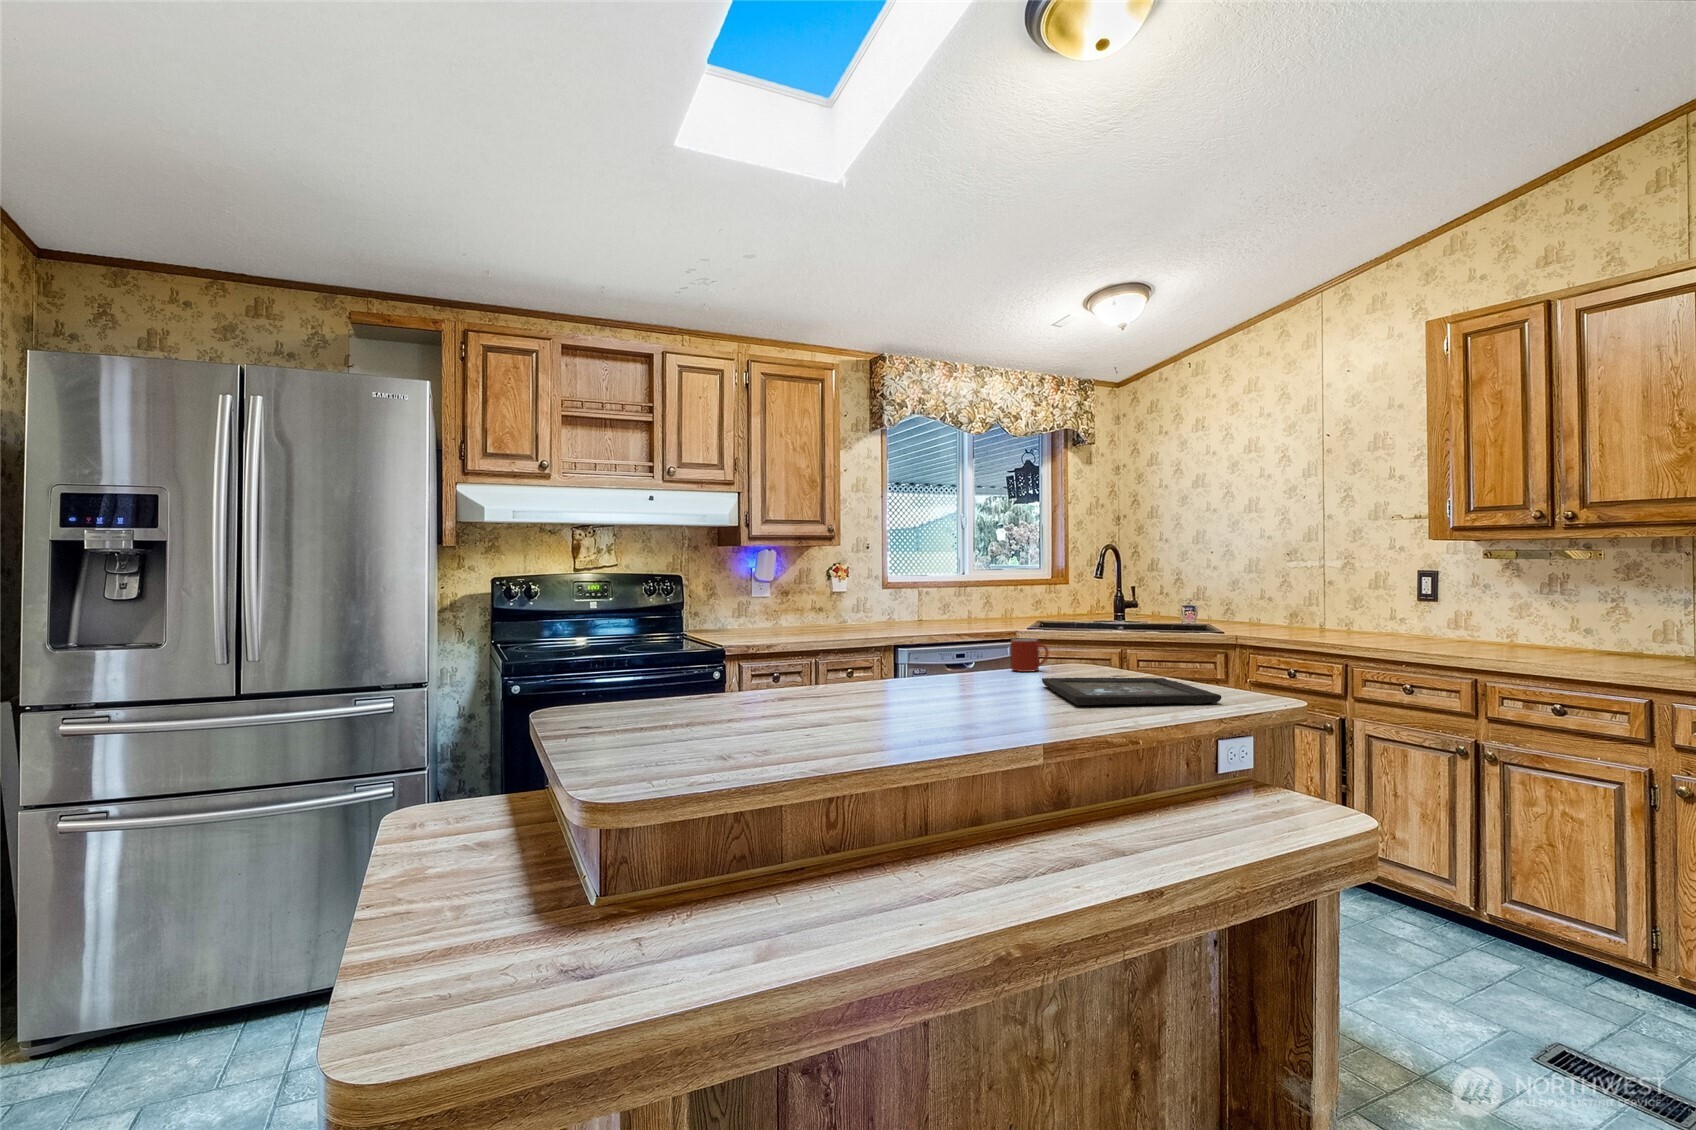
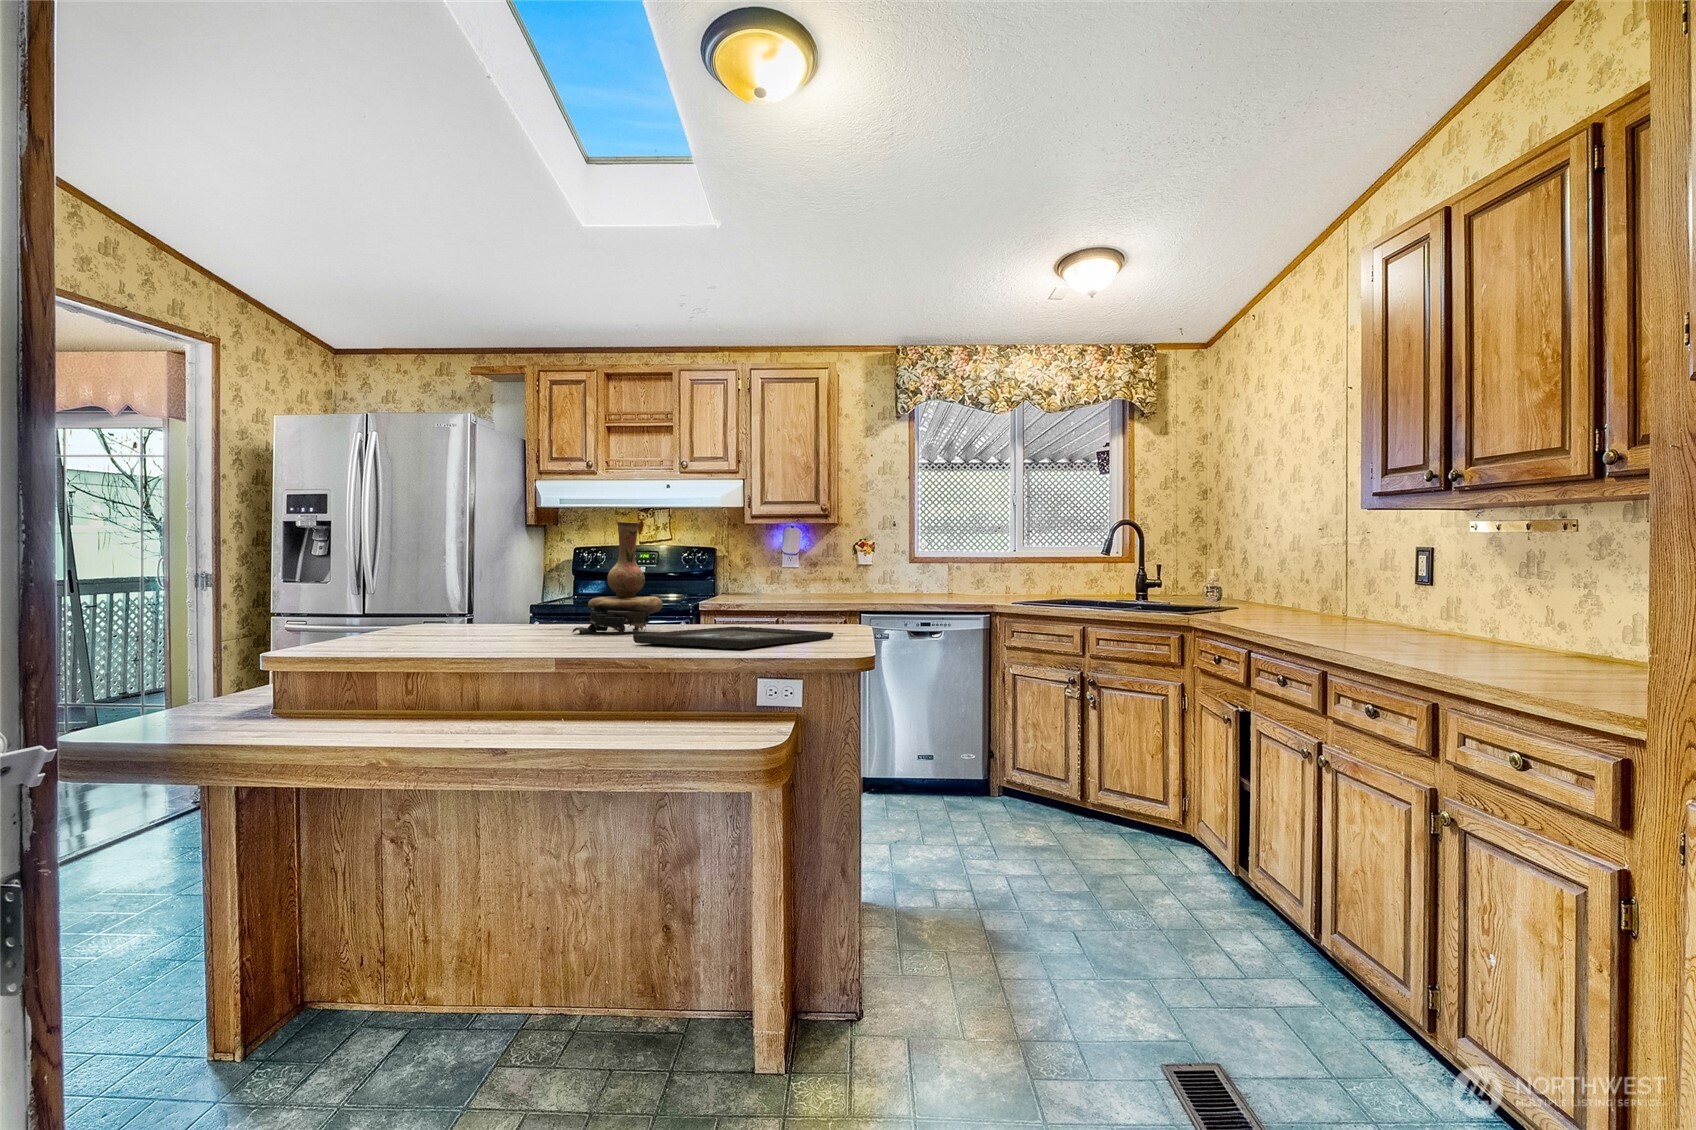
vase: none [851,566,939,698] -> present [573,522,663,634]
mug: present [1011,639,1049,672] -> none [802,597,828,627]

